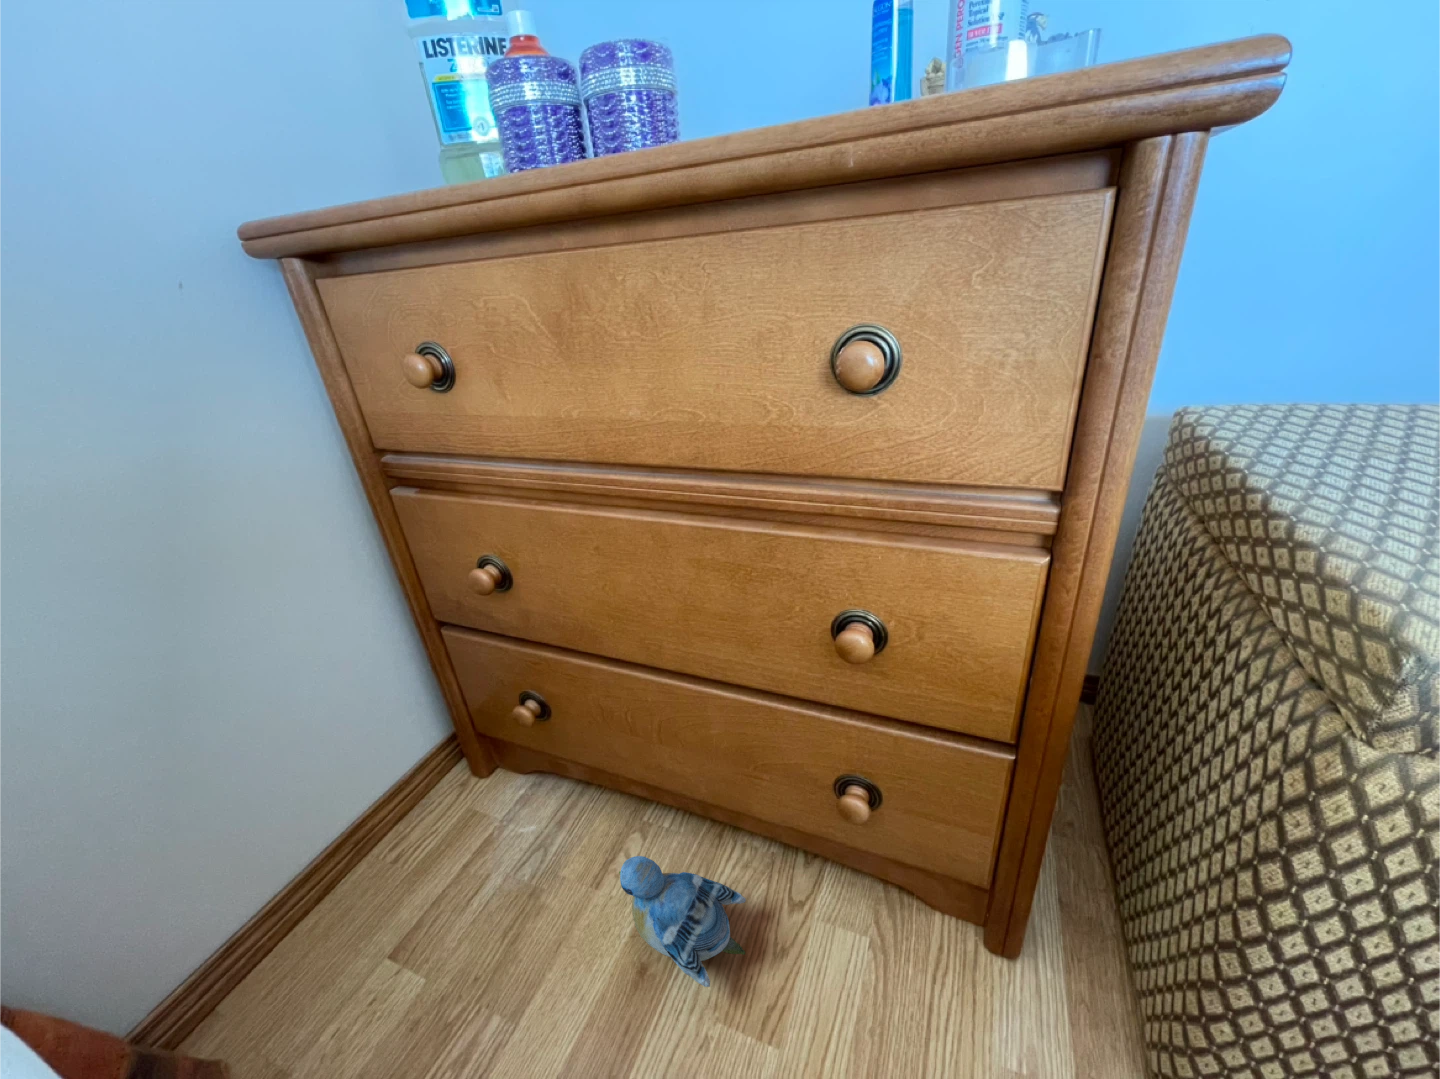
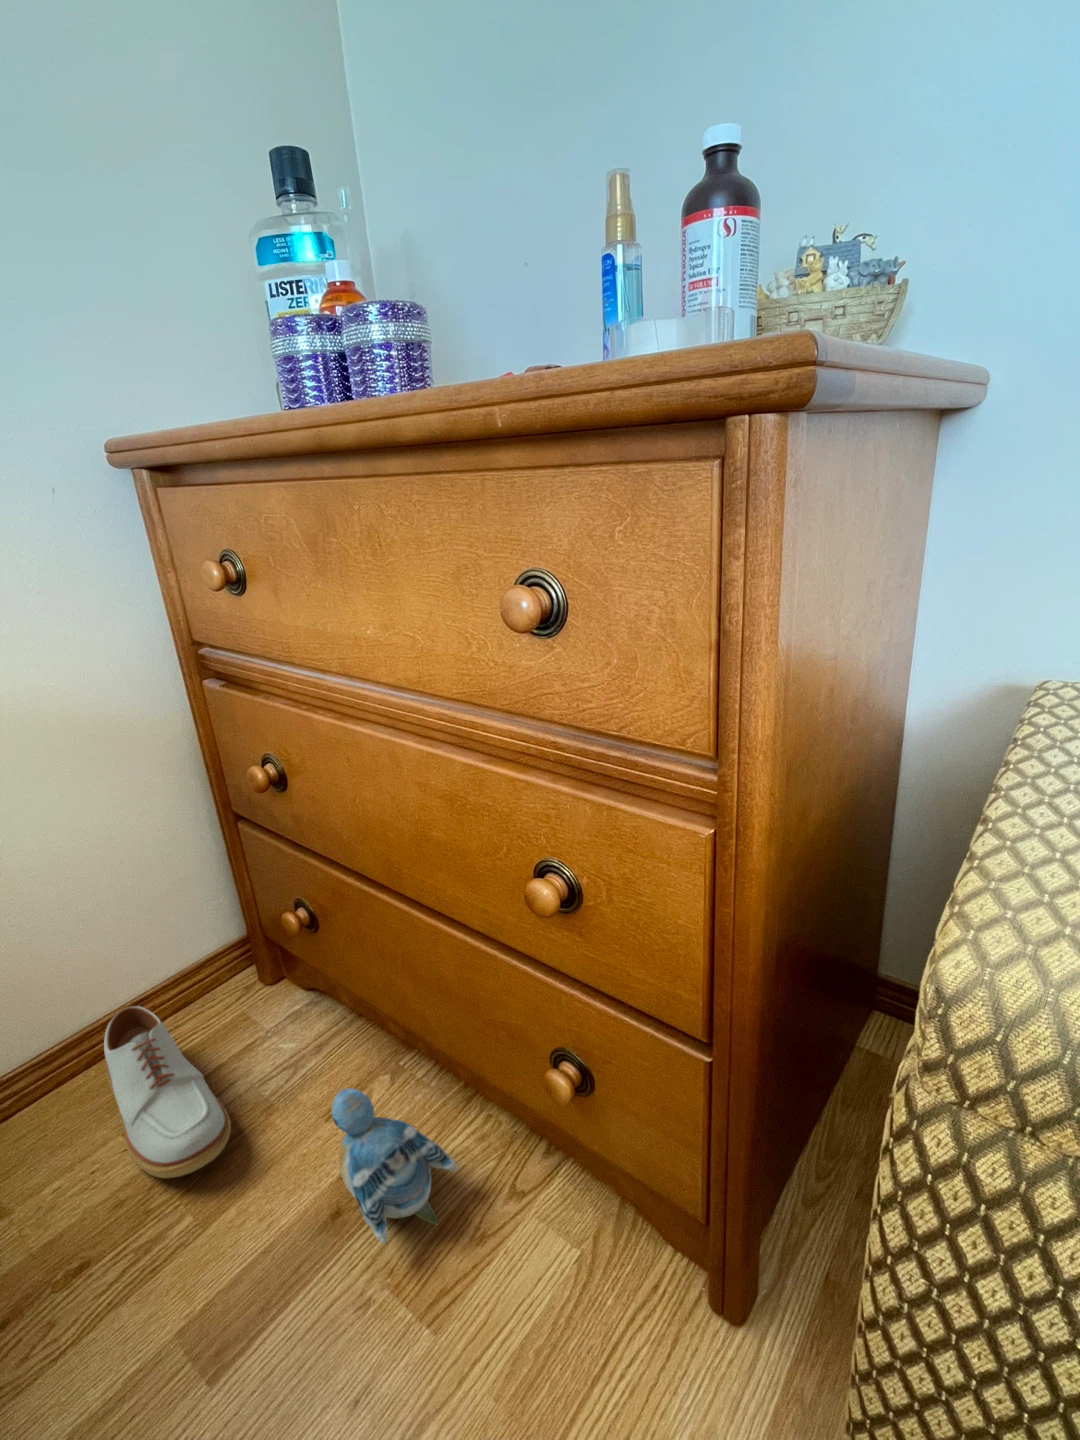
shoe: none [342,831,511,991] -> present [104,1006,231,1178]

